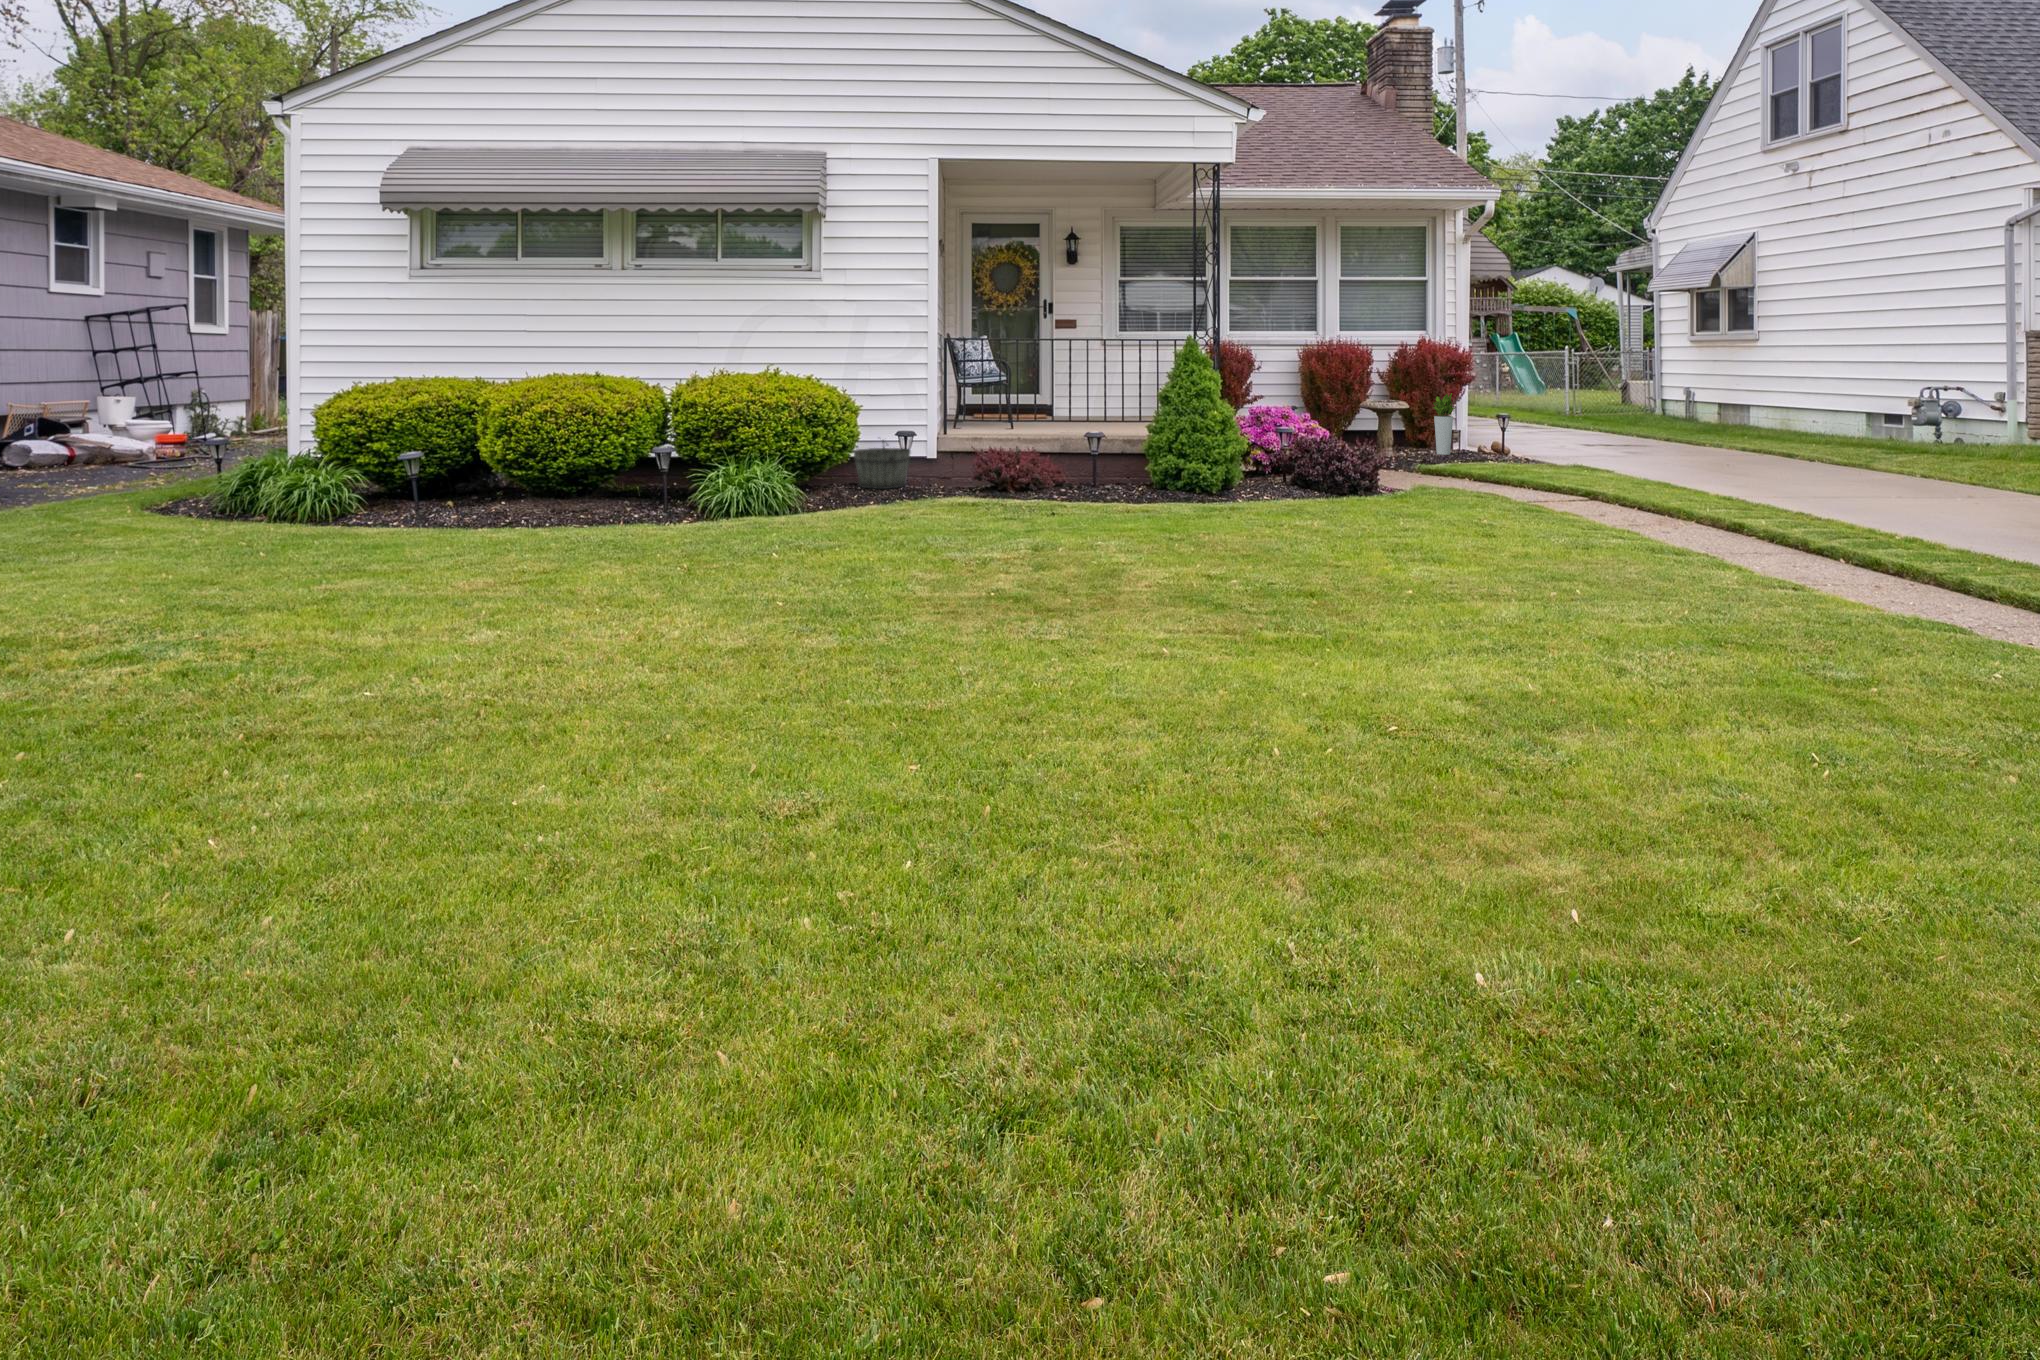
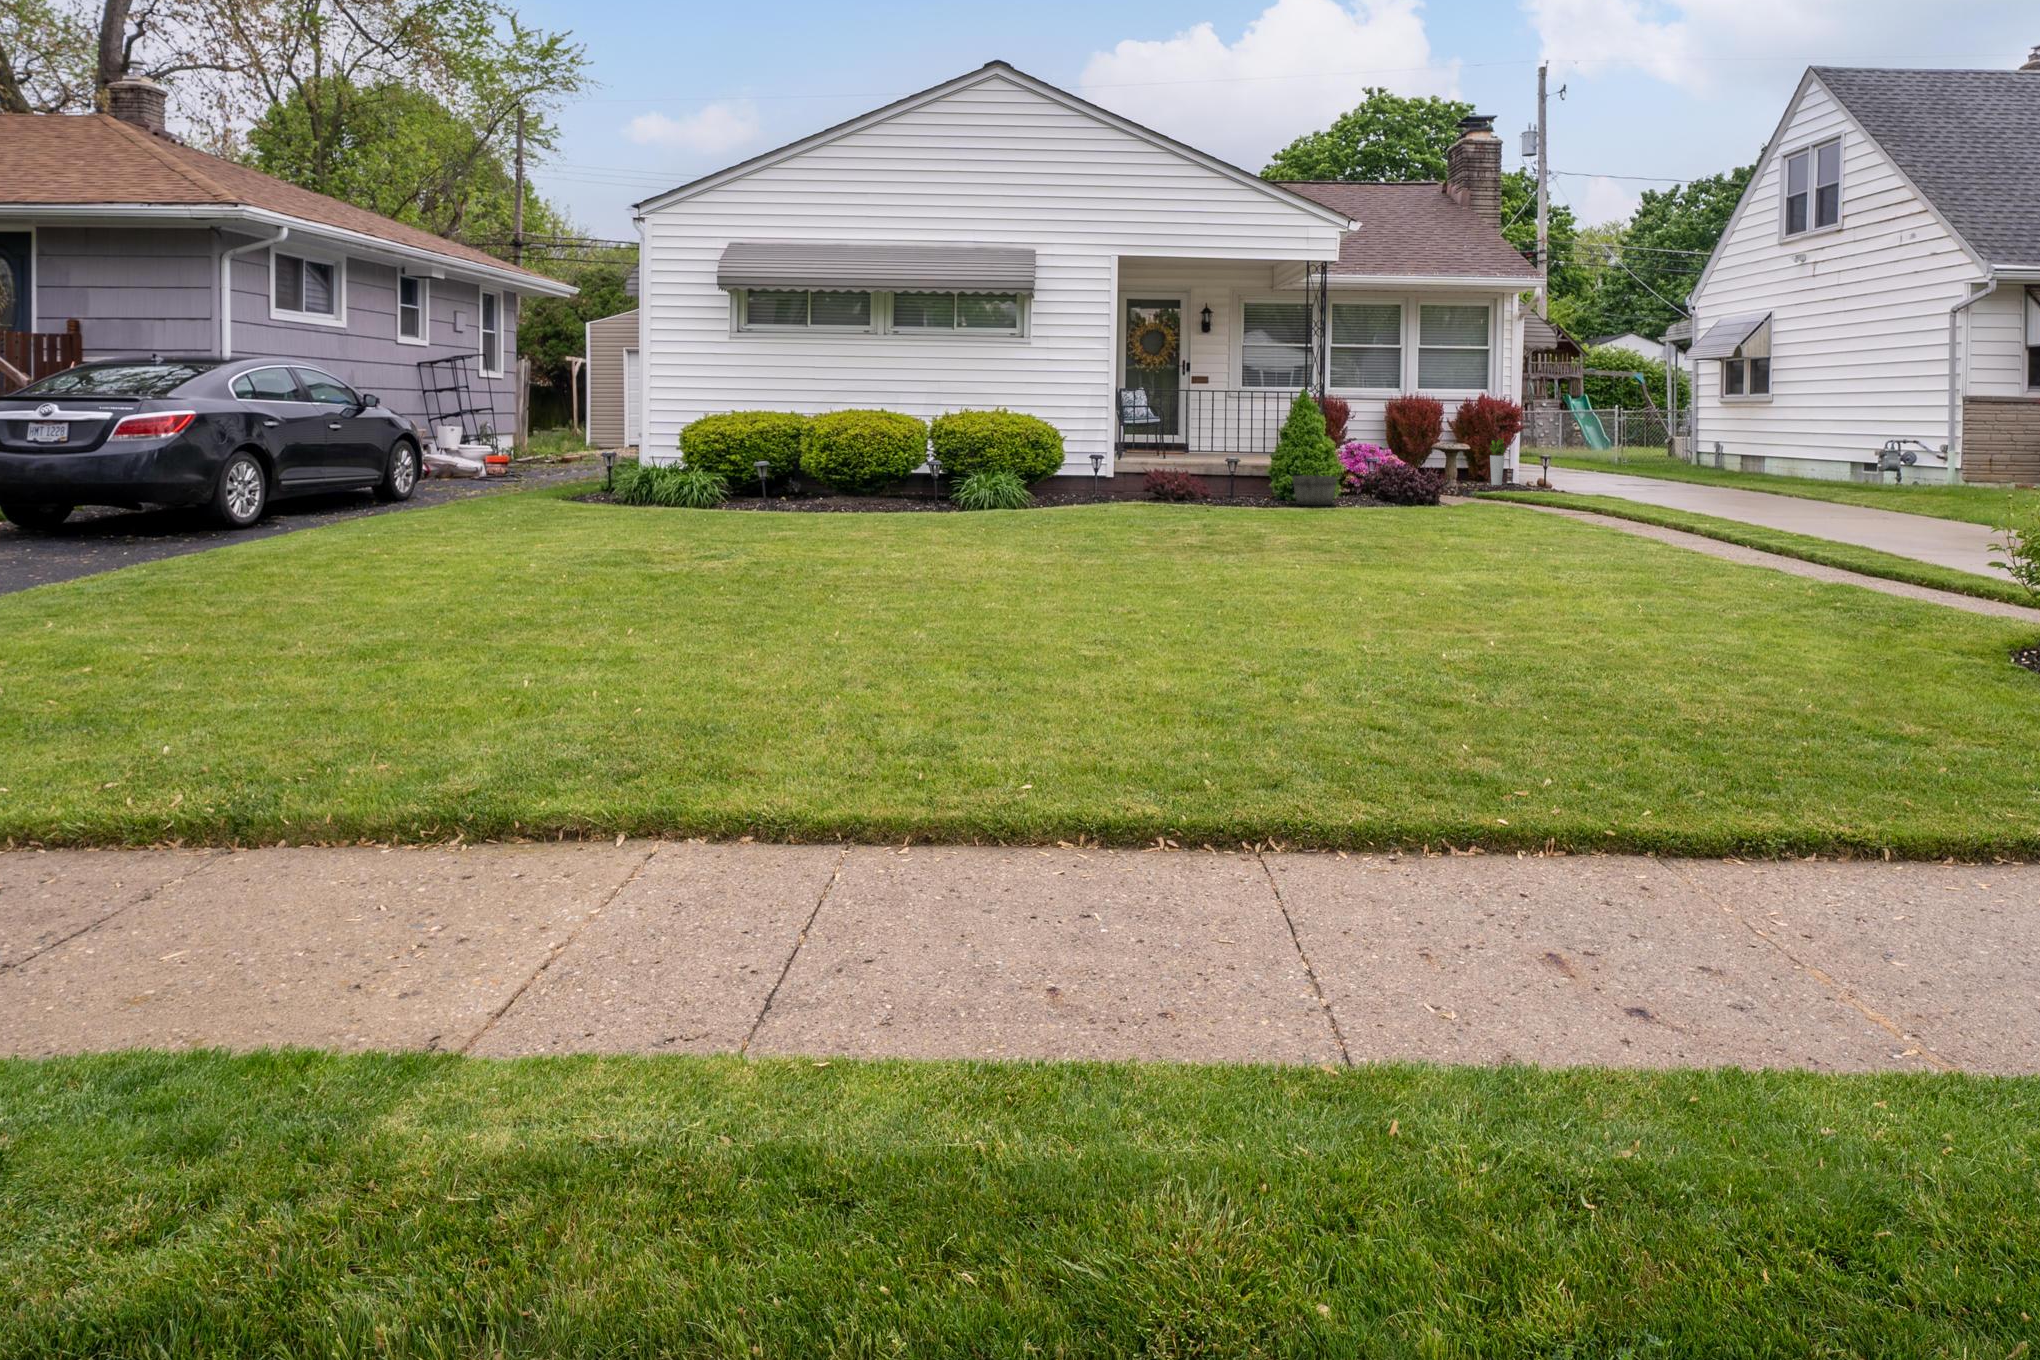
wooden bucket: present [854,441,911,489] -> present [1292,475,1337,505]

